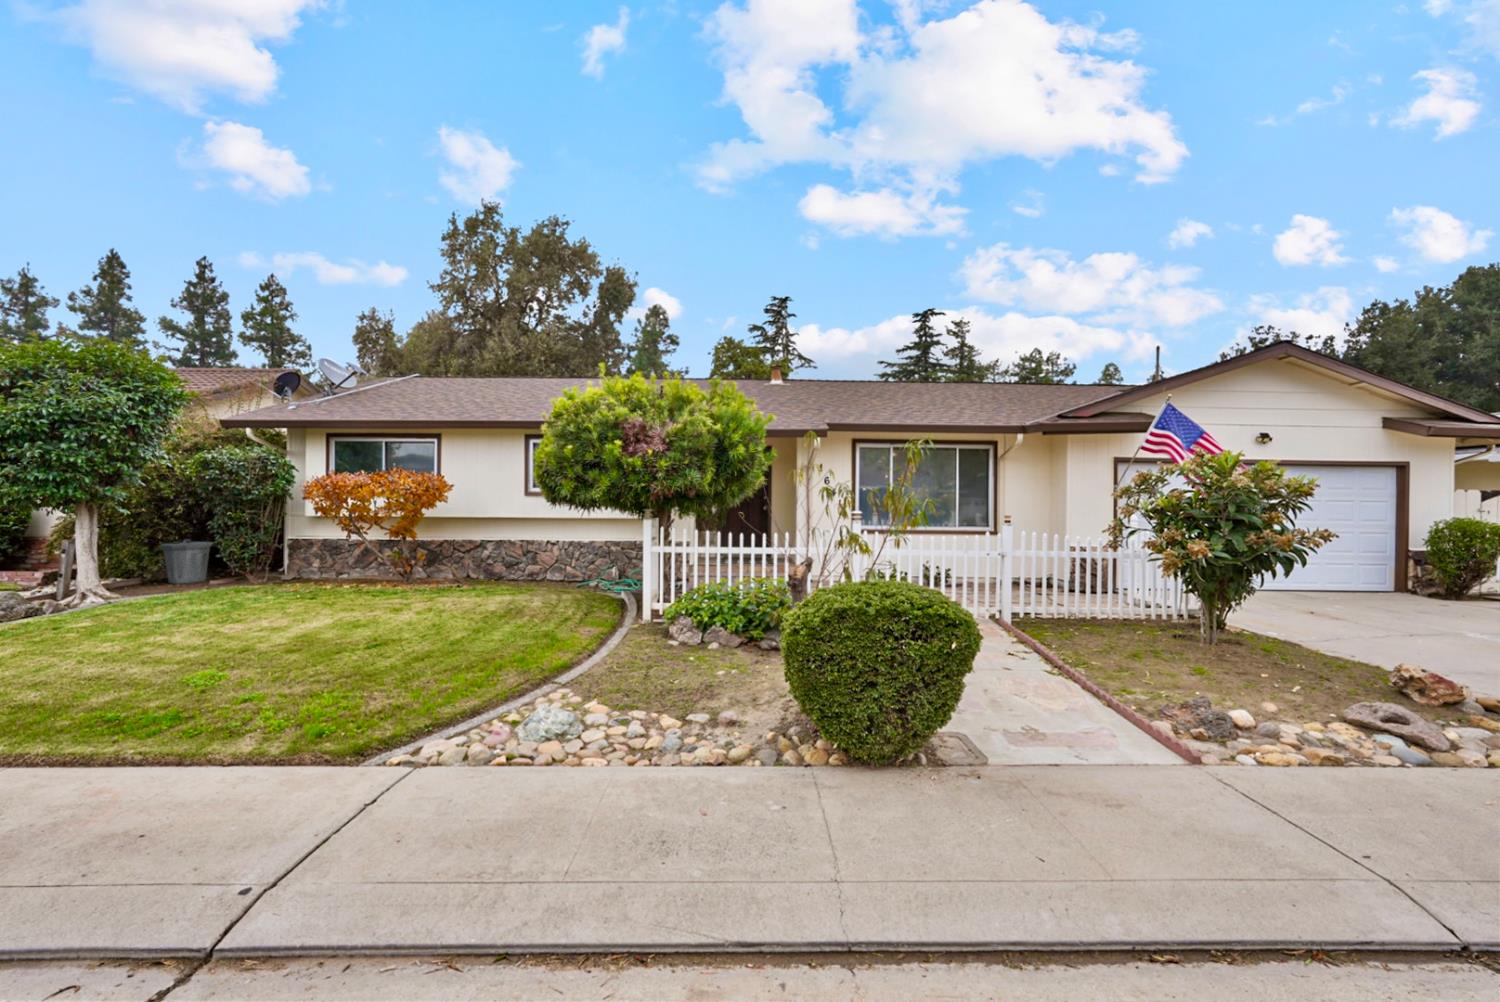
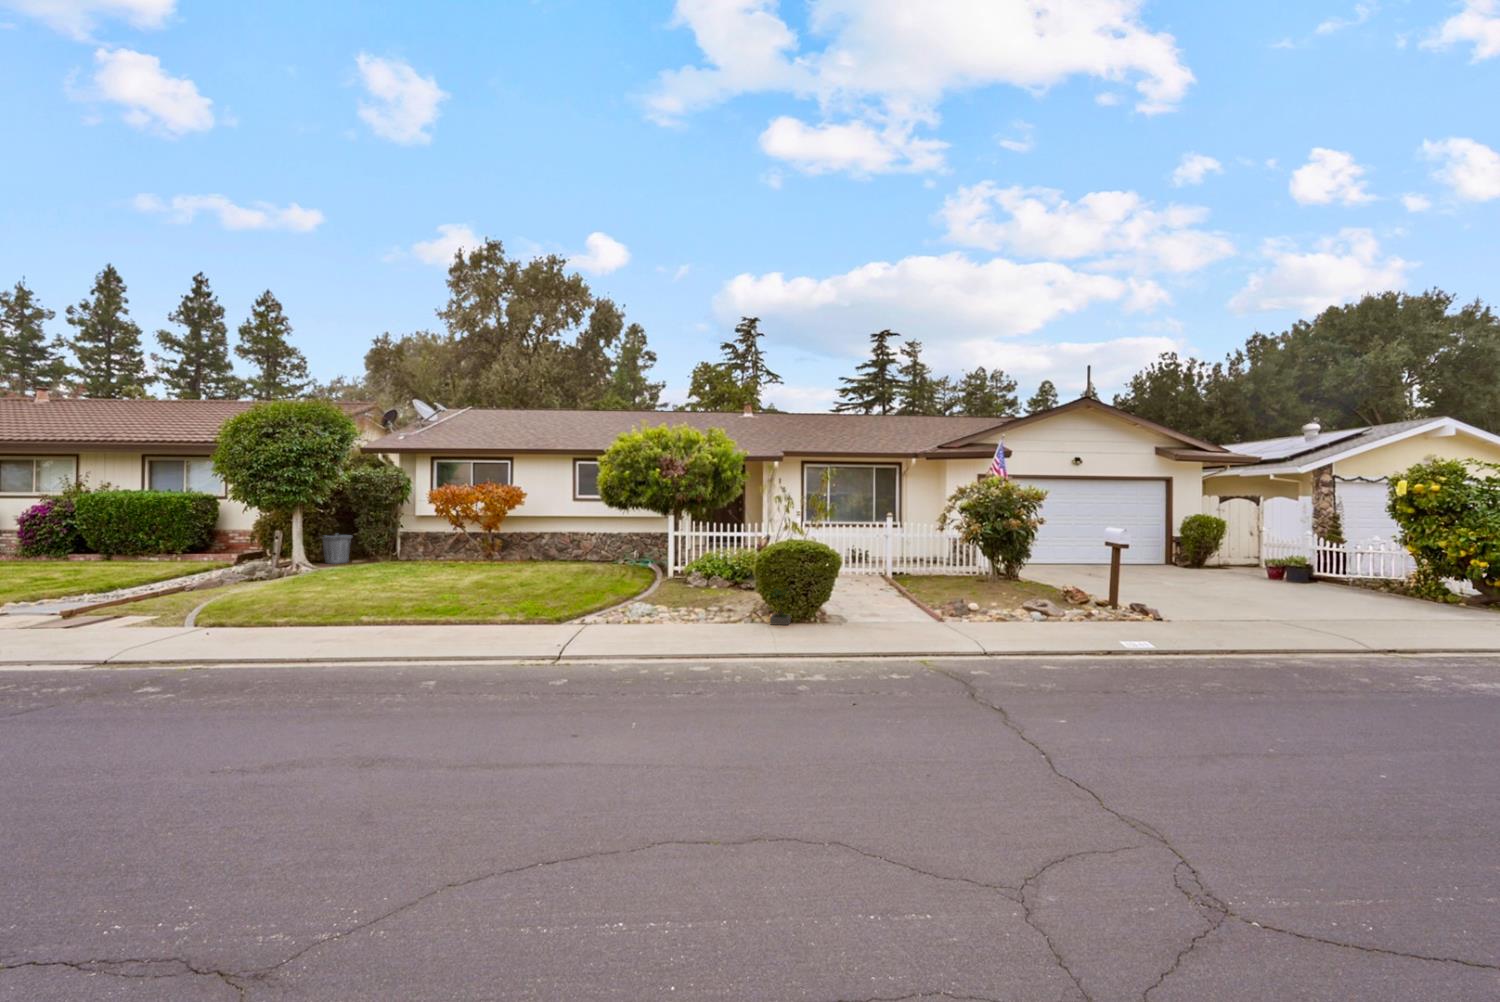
potted plant: none [822,694,886,798] -> present [770,589,791,625]

